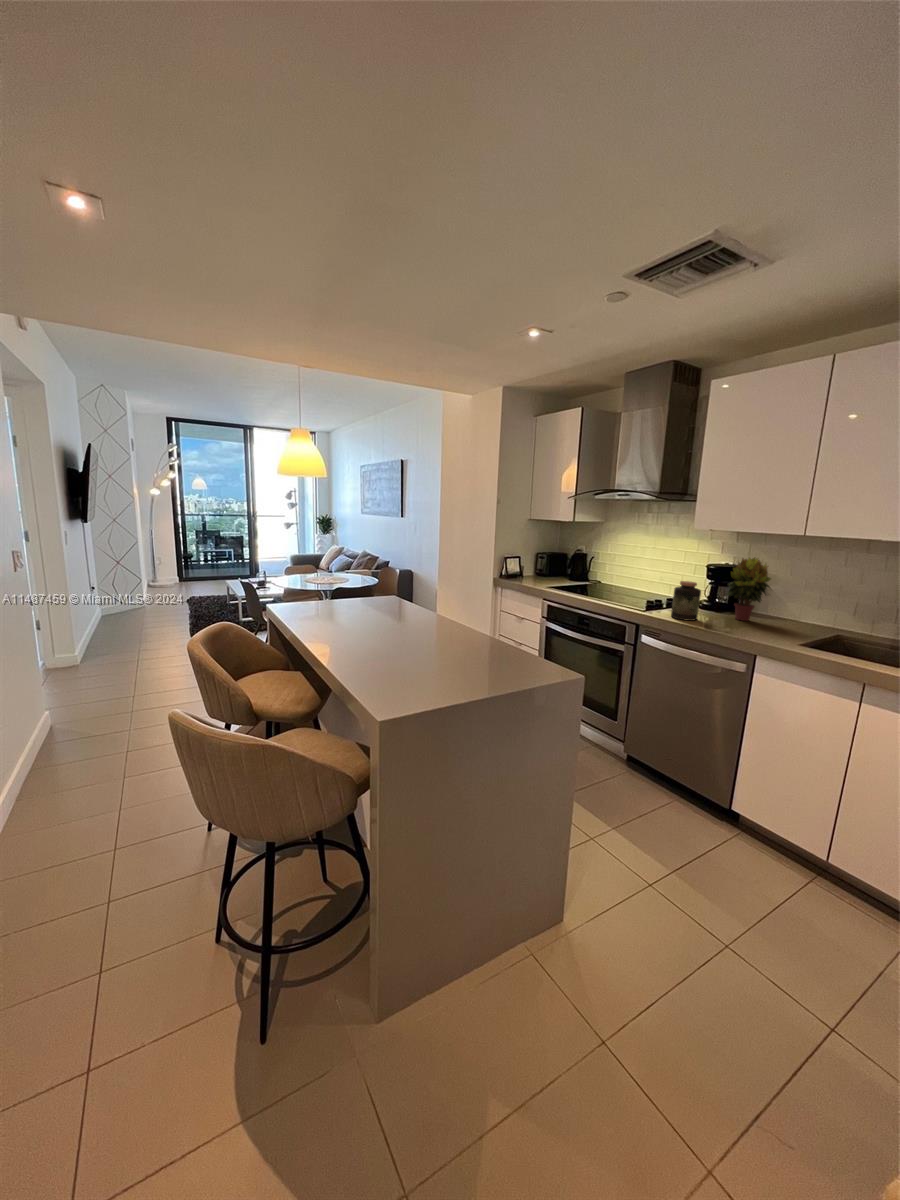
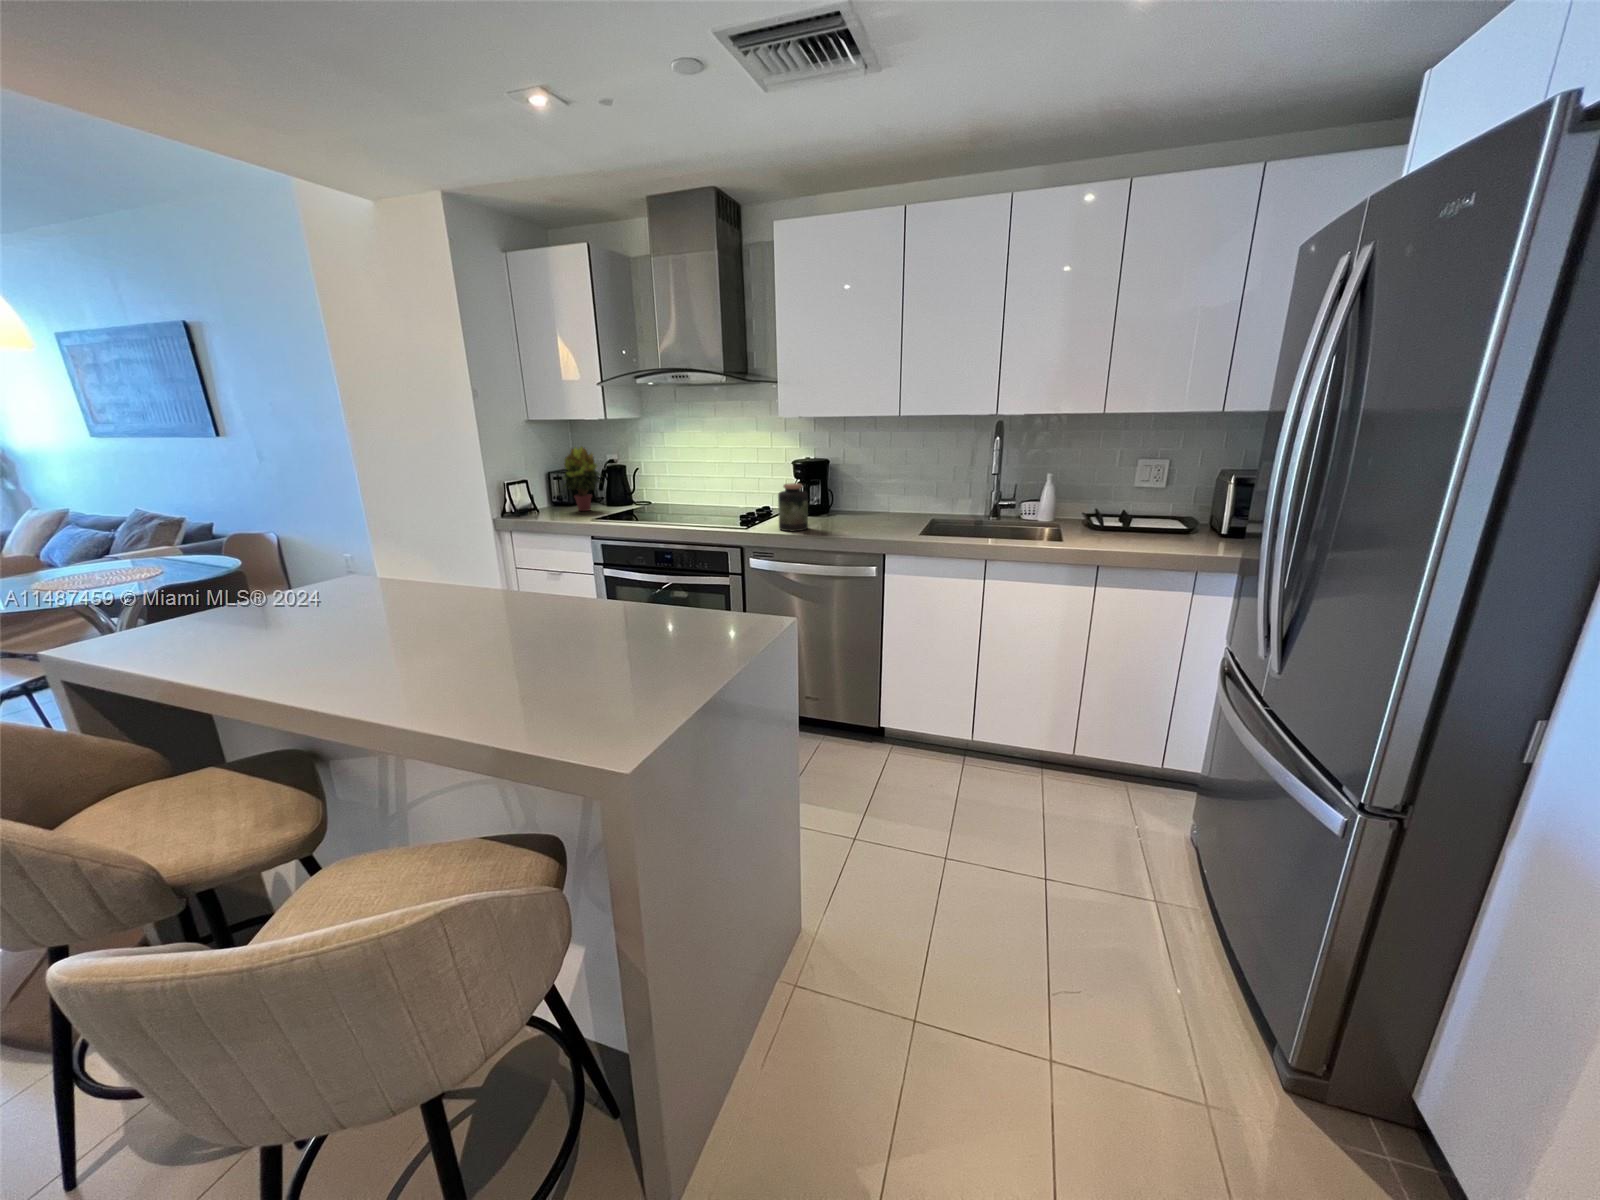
potted plant: present [726,558,771,621] -> present [563,447,601,511]

